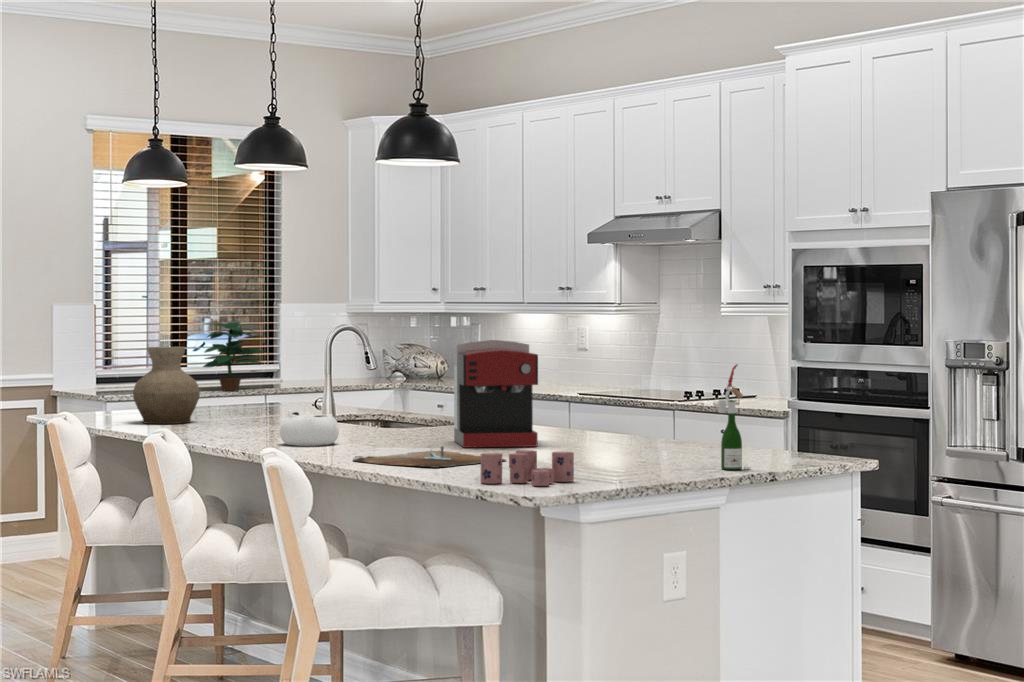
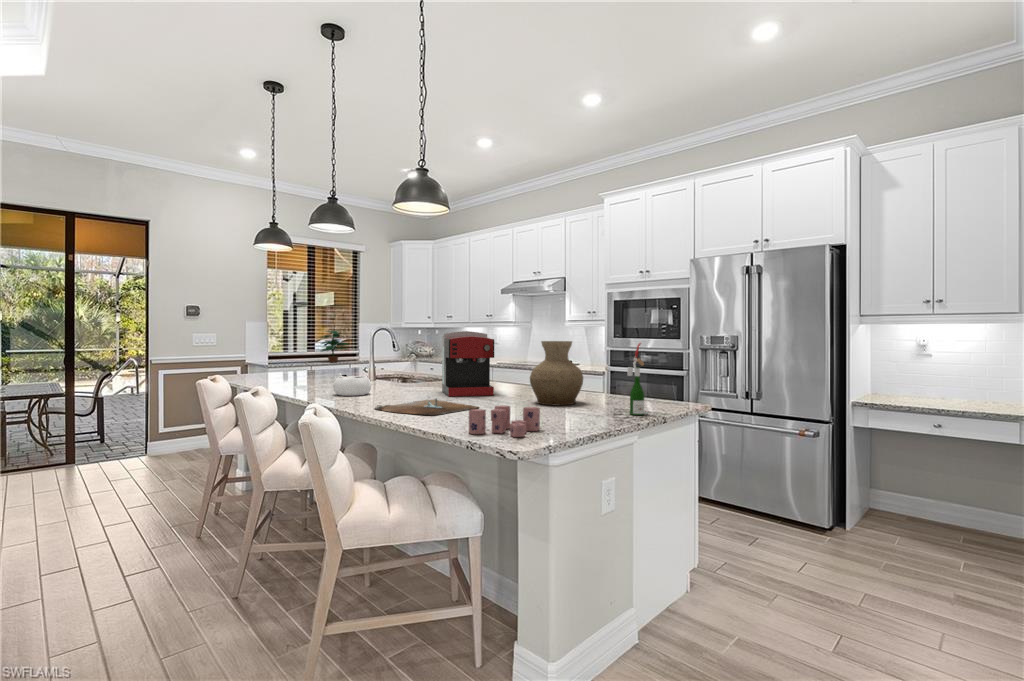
vase: present [133,347,200,424] -> present [530,341,583,405]

